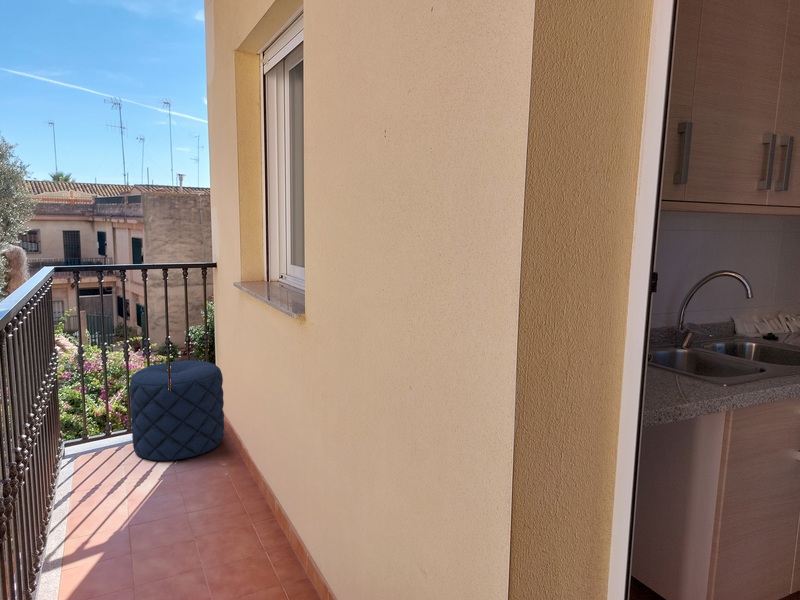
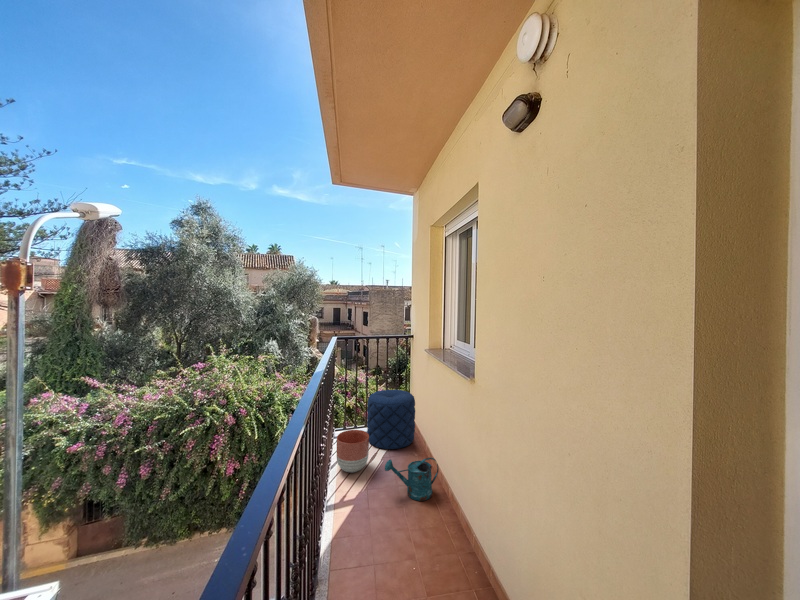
planter: none [63,433,132,505] -> present [337,430,369,472]
watering can: none [160,455,258,524] -> present [385,457,439,501]

